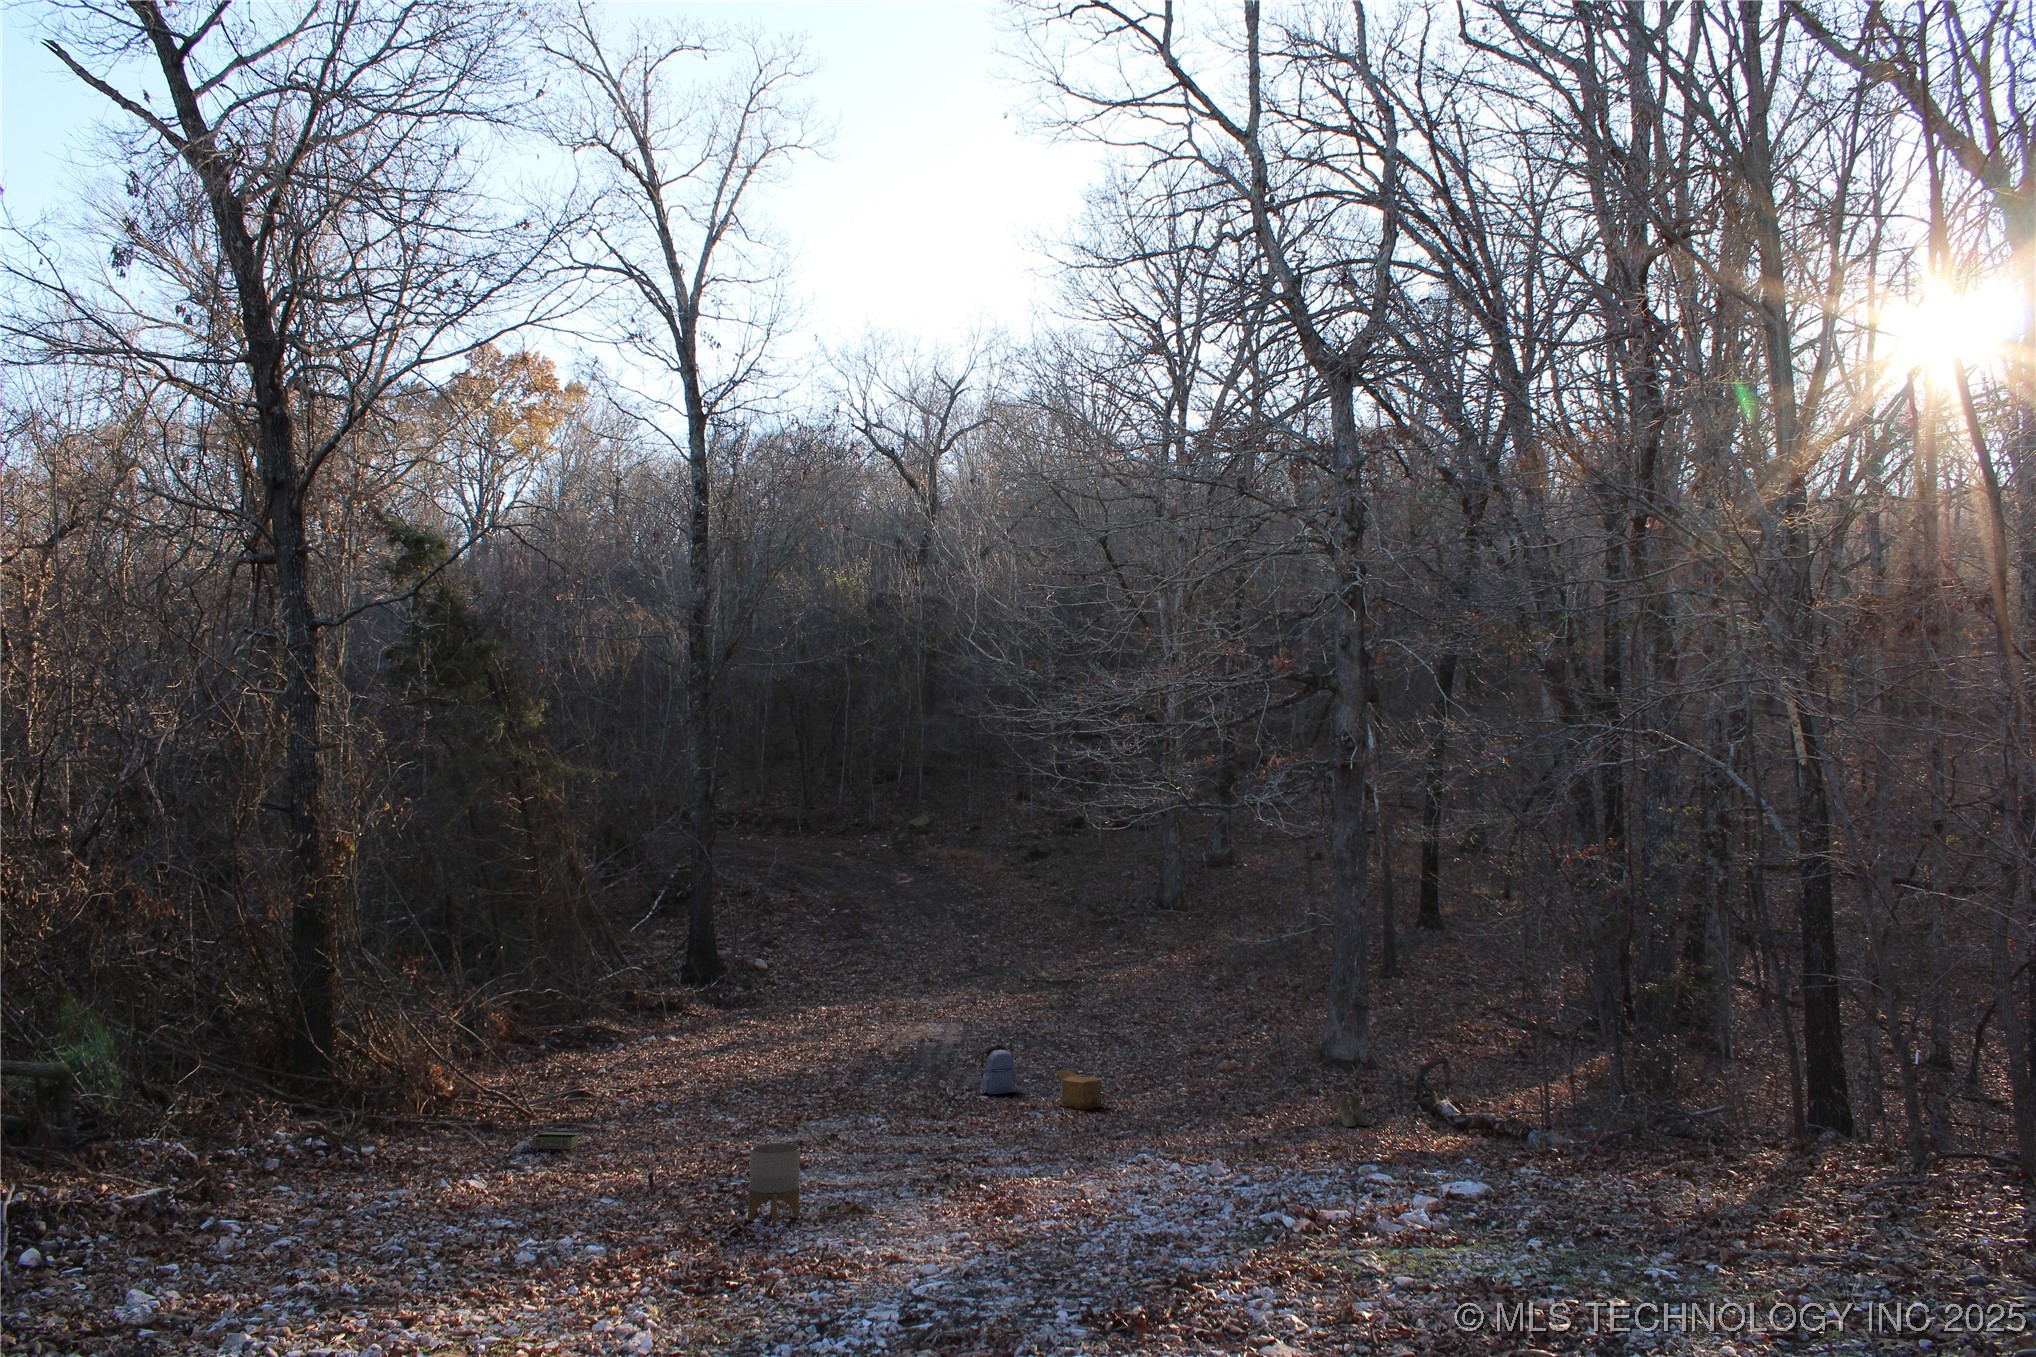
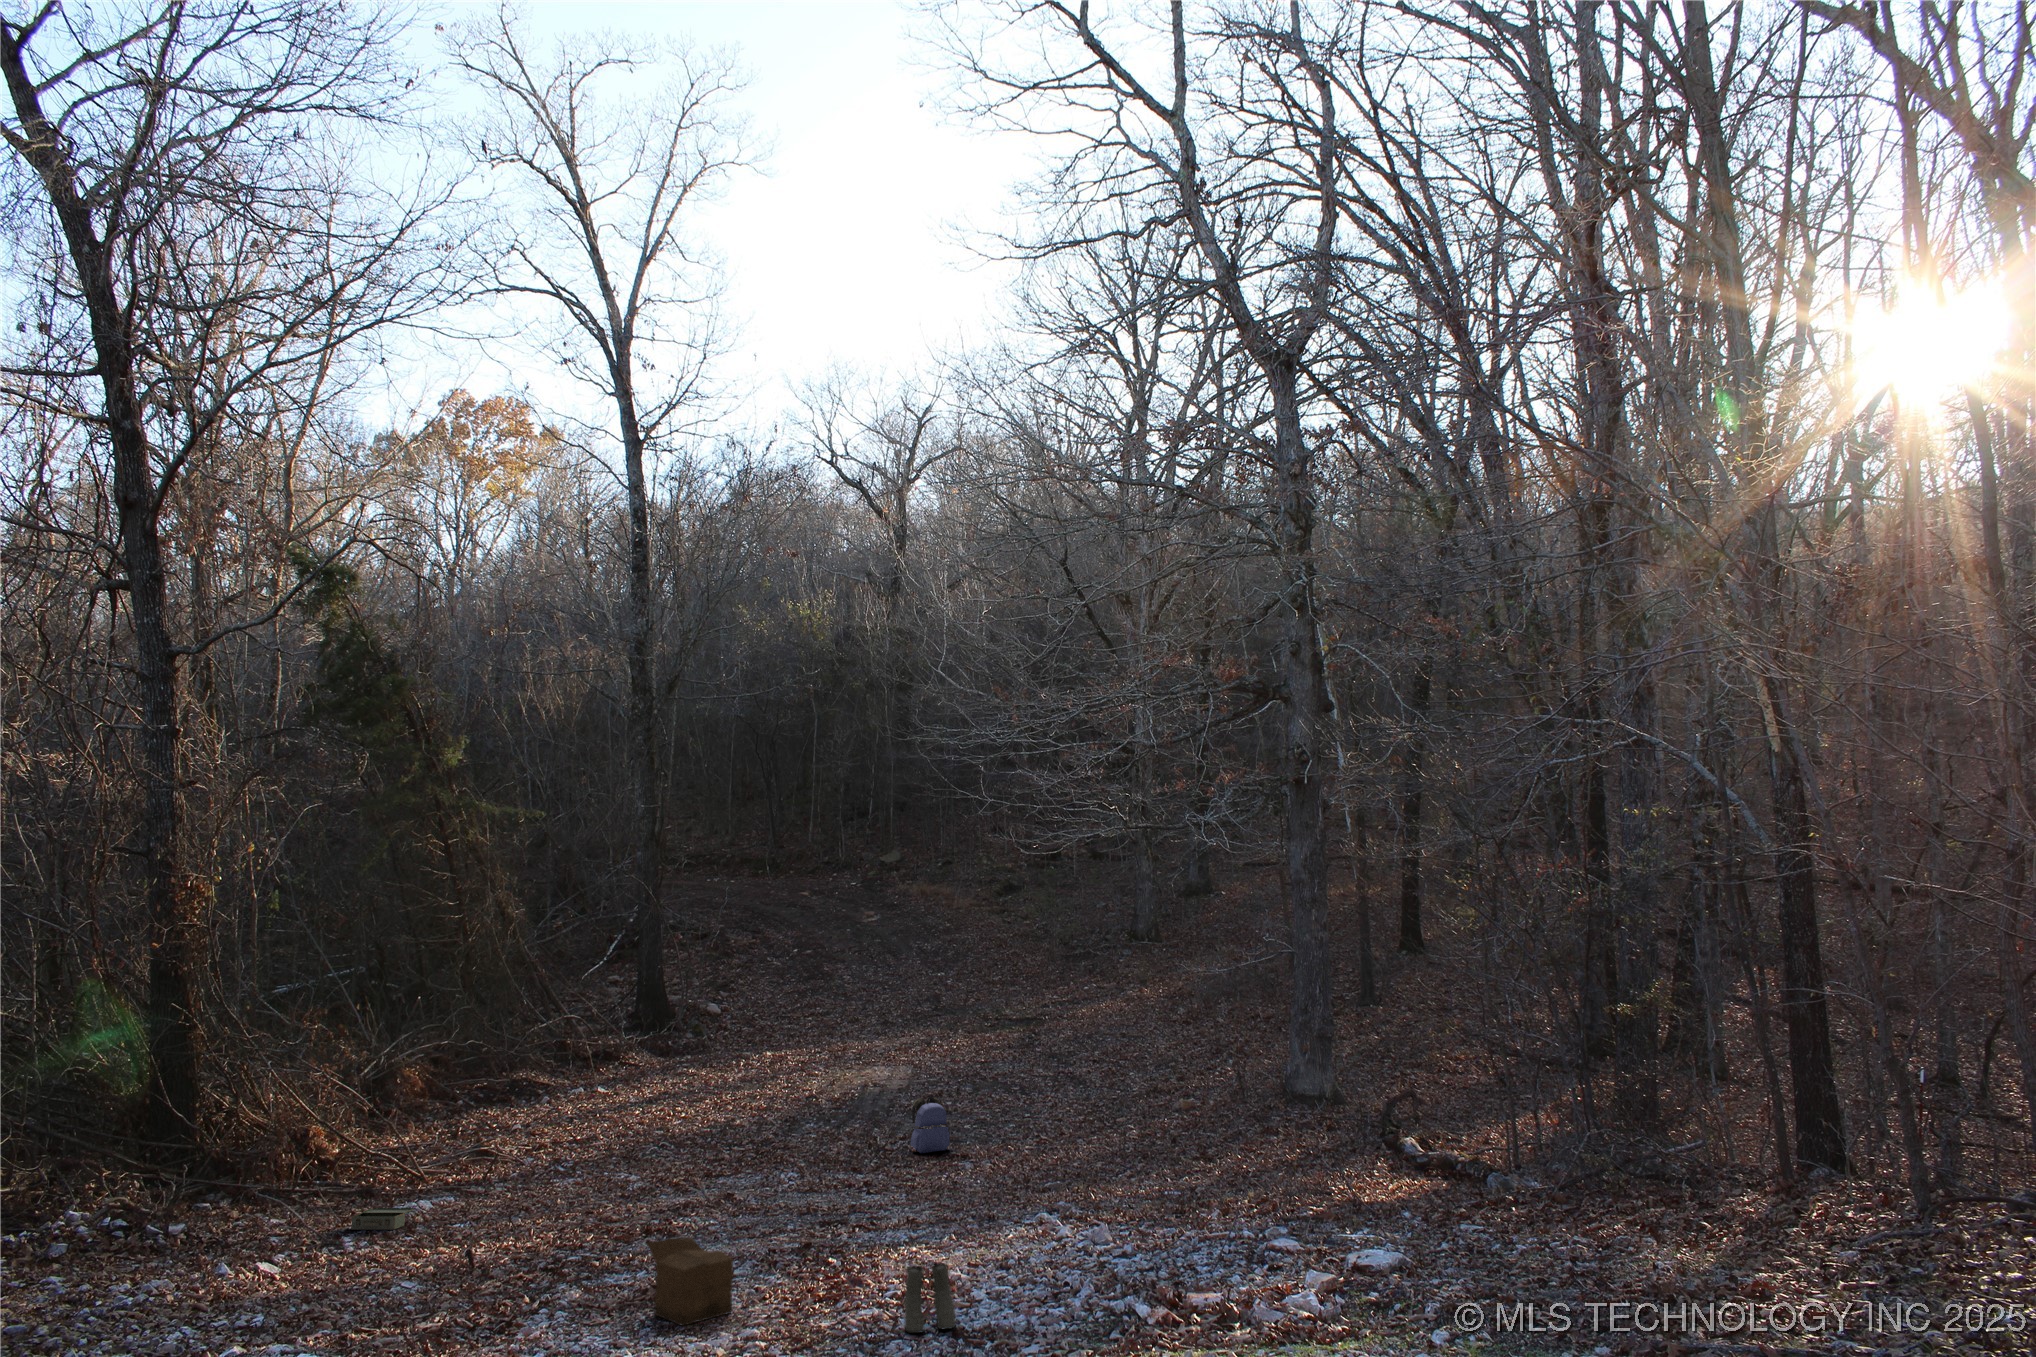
cardboard box: present [1055,1070,1102,1110] -> present [647,1238,733,1326]
boots: present [1337,1095,1369,1127] -> present [904,1263,956,1333]
planter: present [748,1143,800,1225] -> none [527,1222,591,1322]

